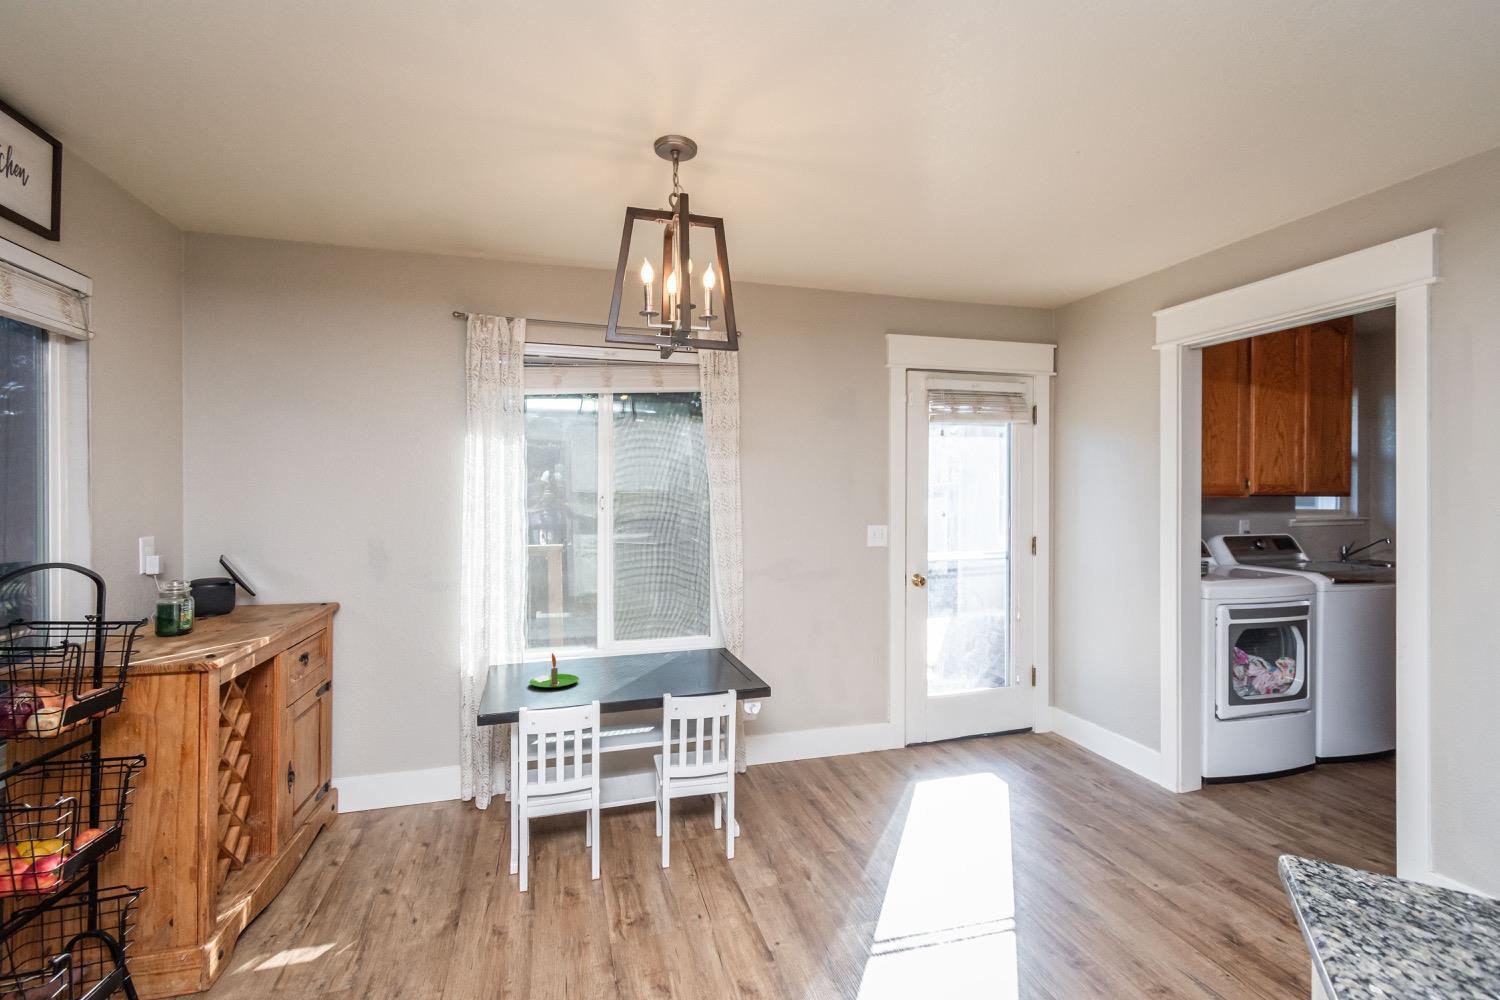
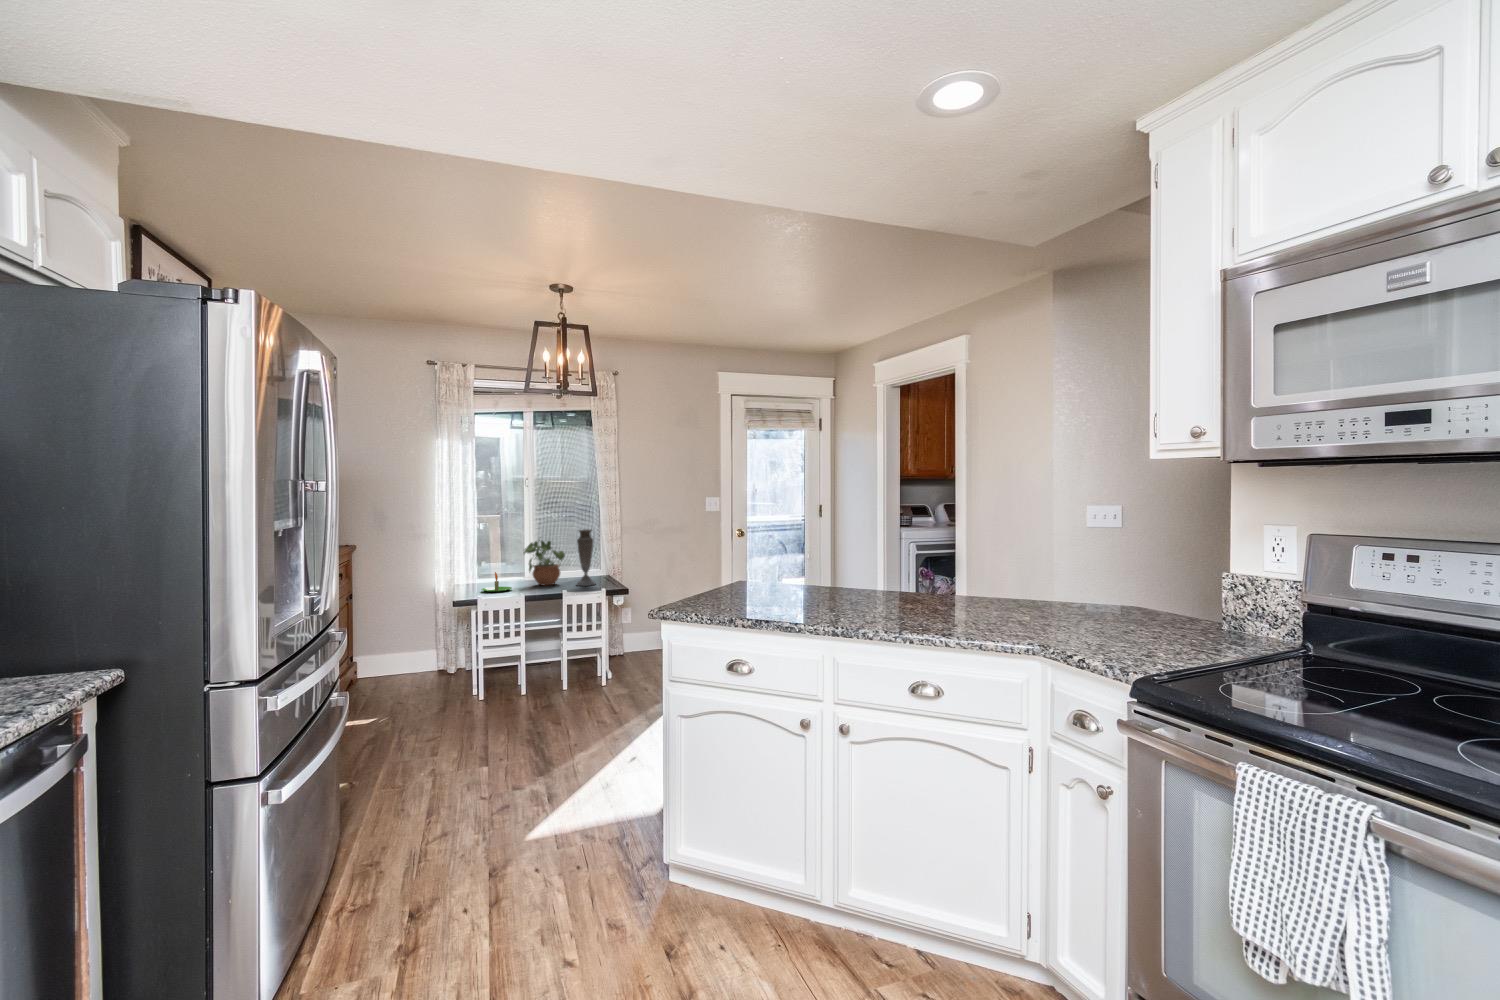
vase: none [679,581,710,675] -> present [576,529,595,586]
potted plant: none [595,589,662,670] -> present [523,537,565,585]

